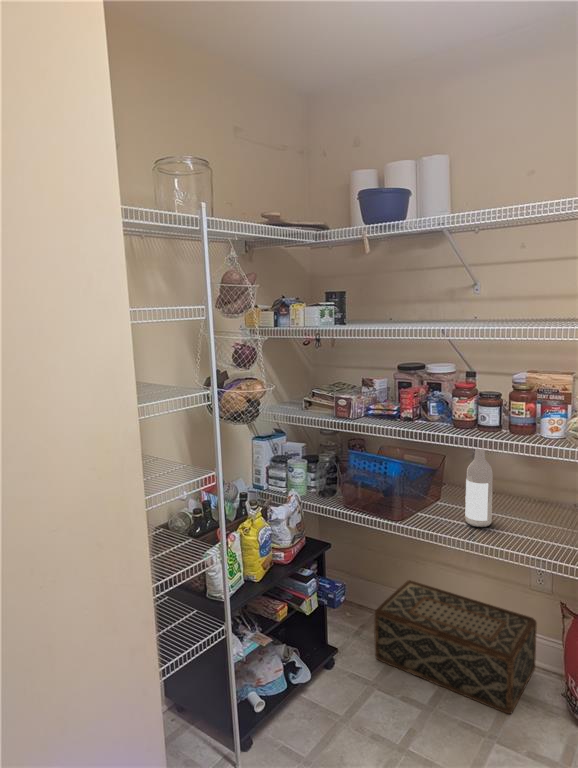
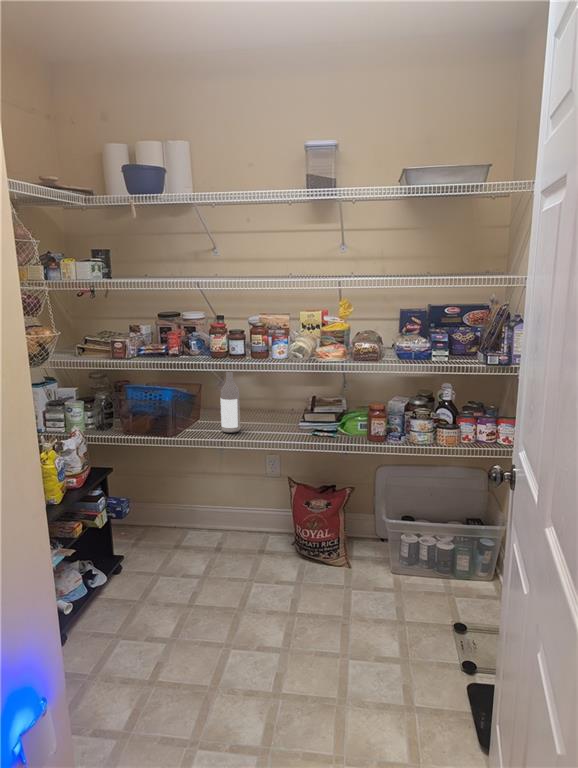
woven basket: present [374,580,537,714] -> none [154,491,272,562]

